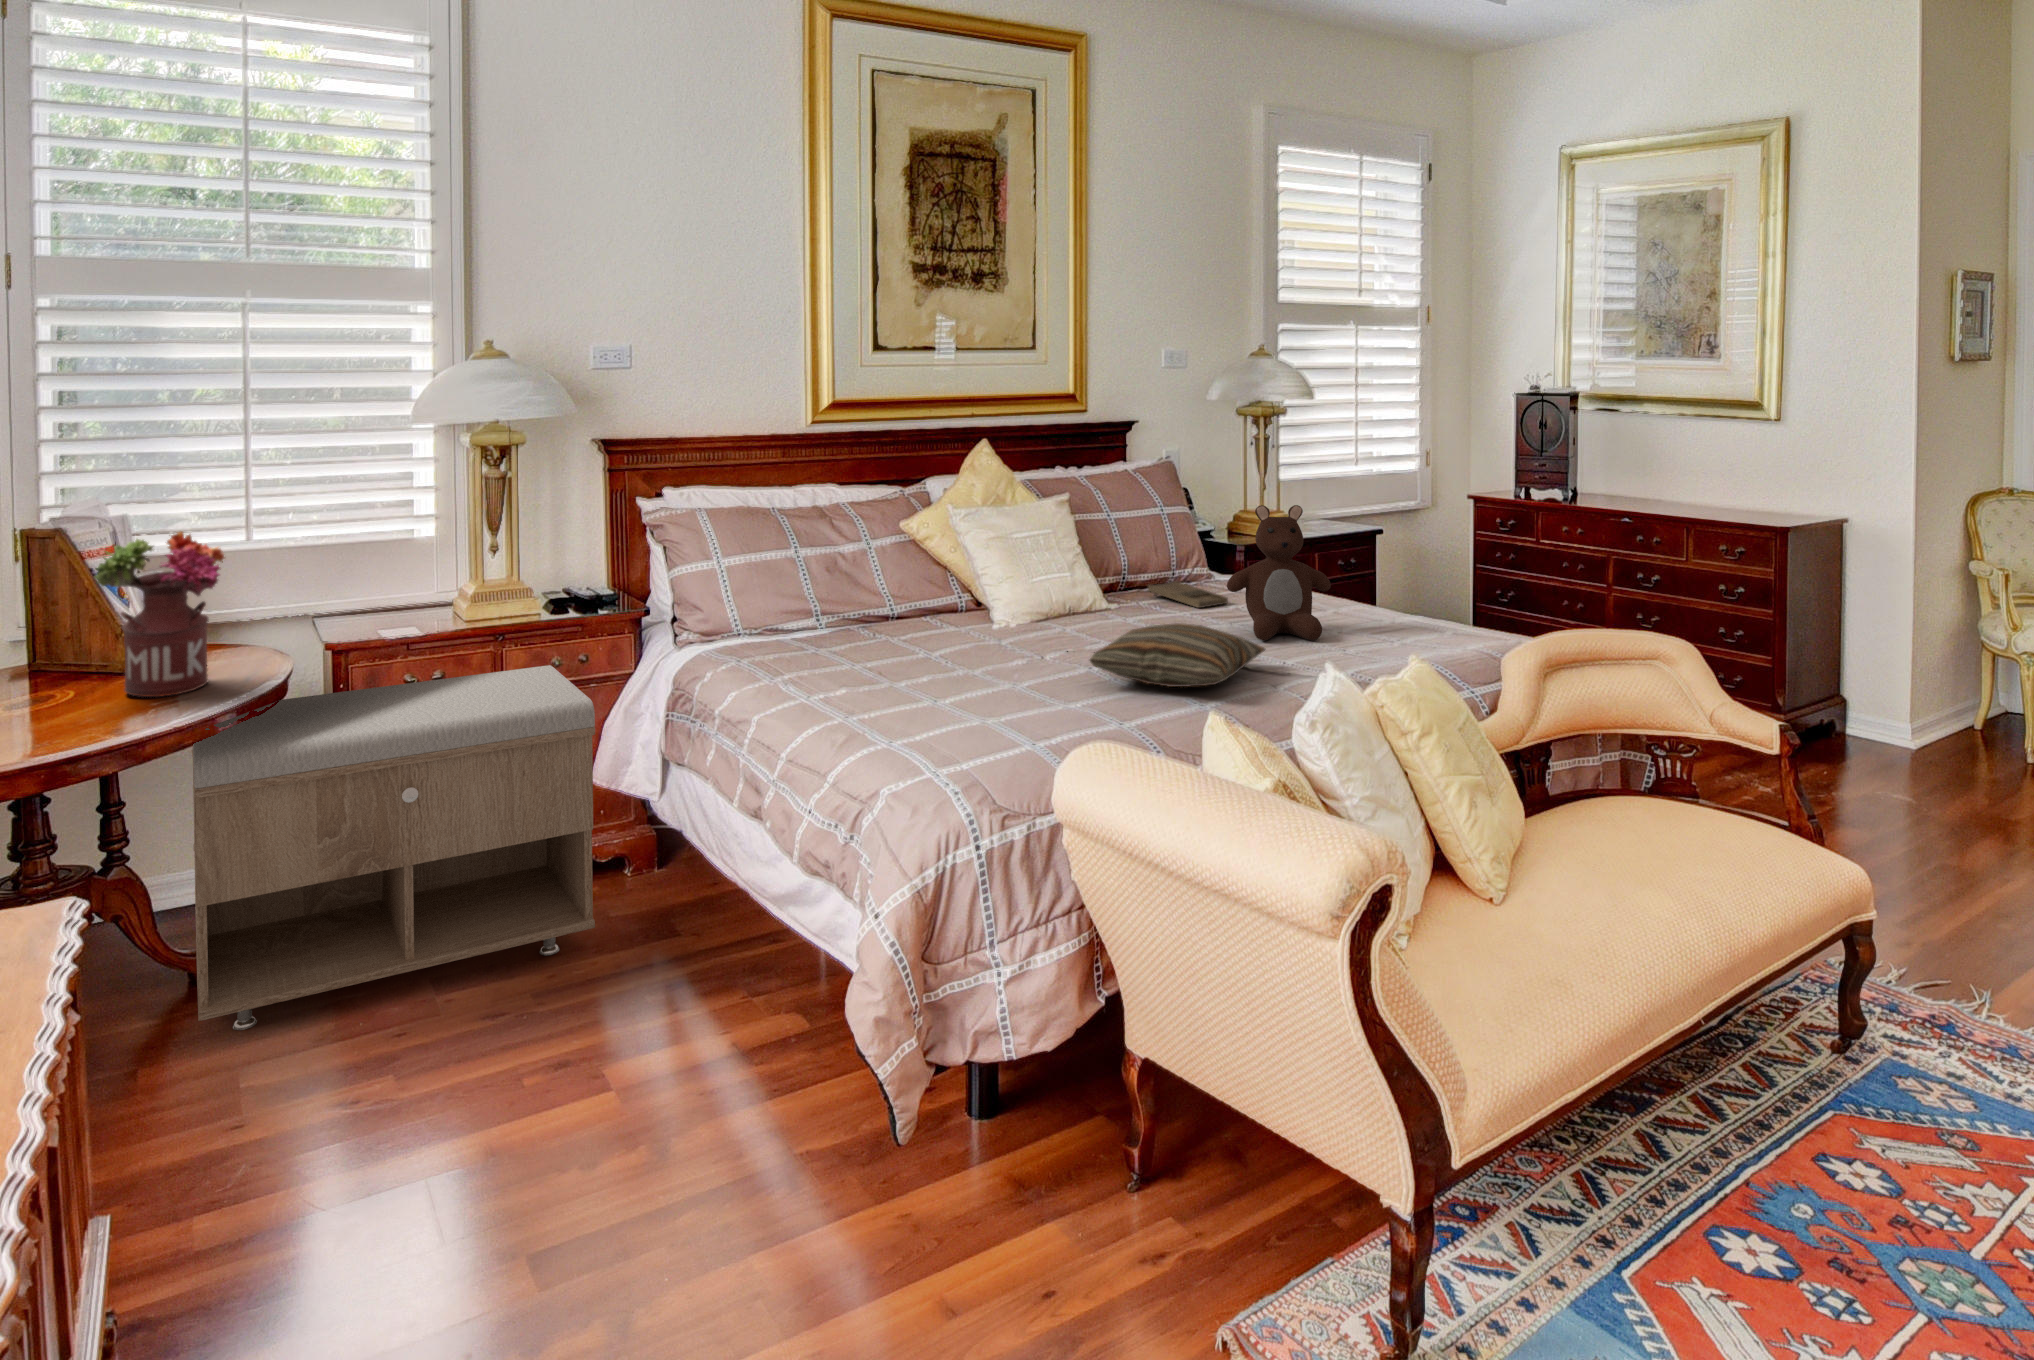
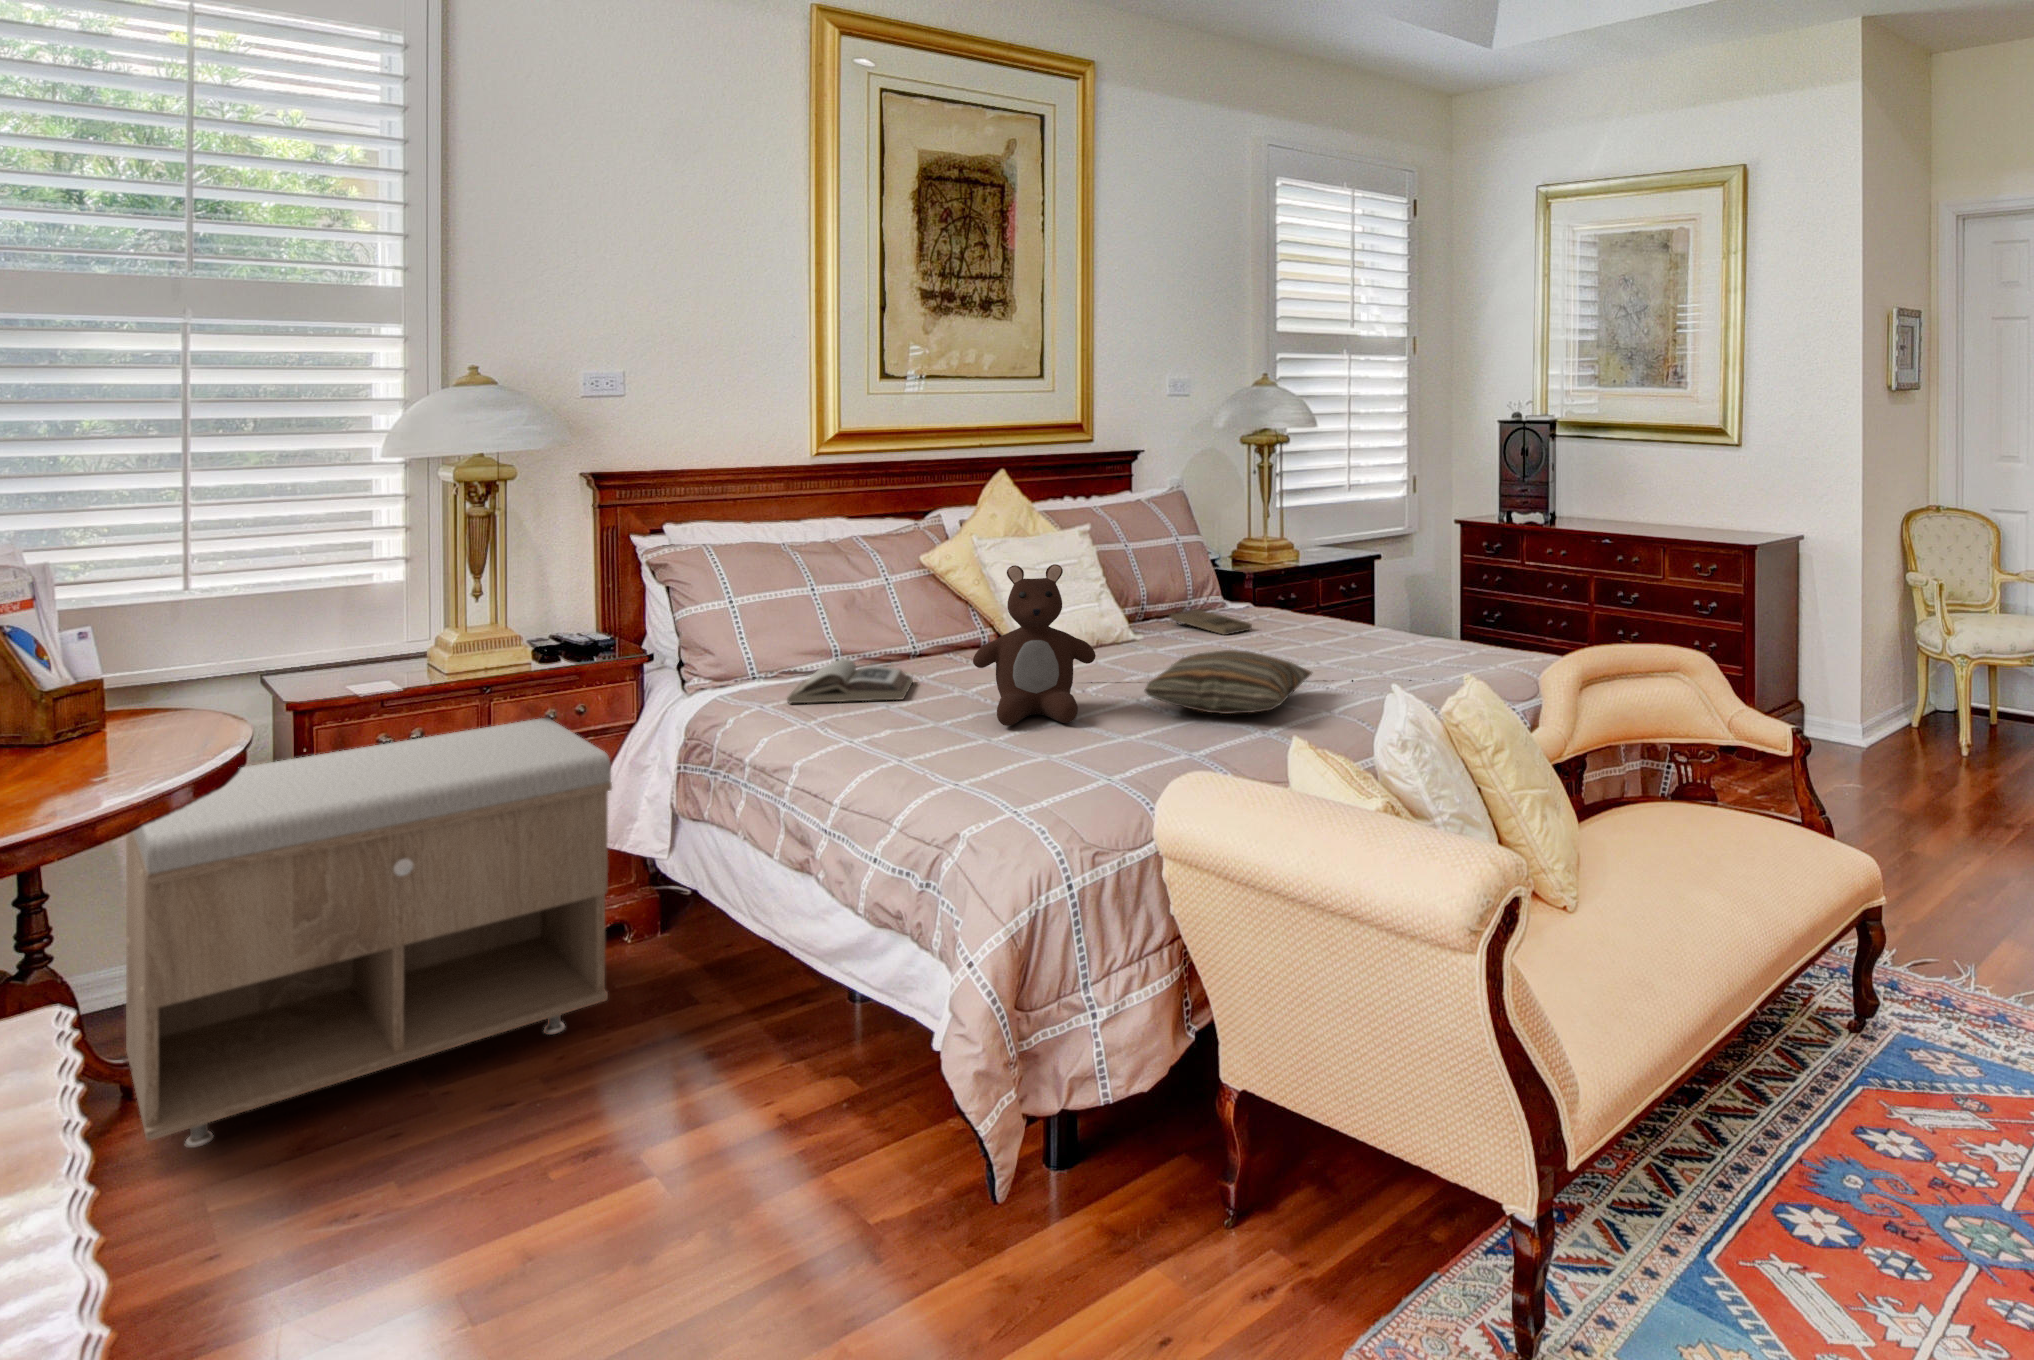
teddy bear: present [1227,505,1331,640] -> present [973,564,1096,726]
flower arrangement: present [95,531,224,697] -> none [14,580,177,772]
book: none [760,620,881,661] -> present [787,659,913,703]

